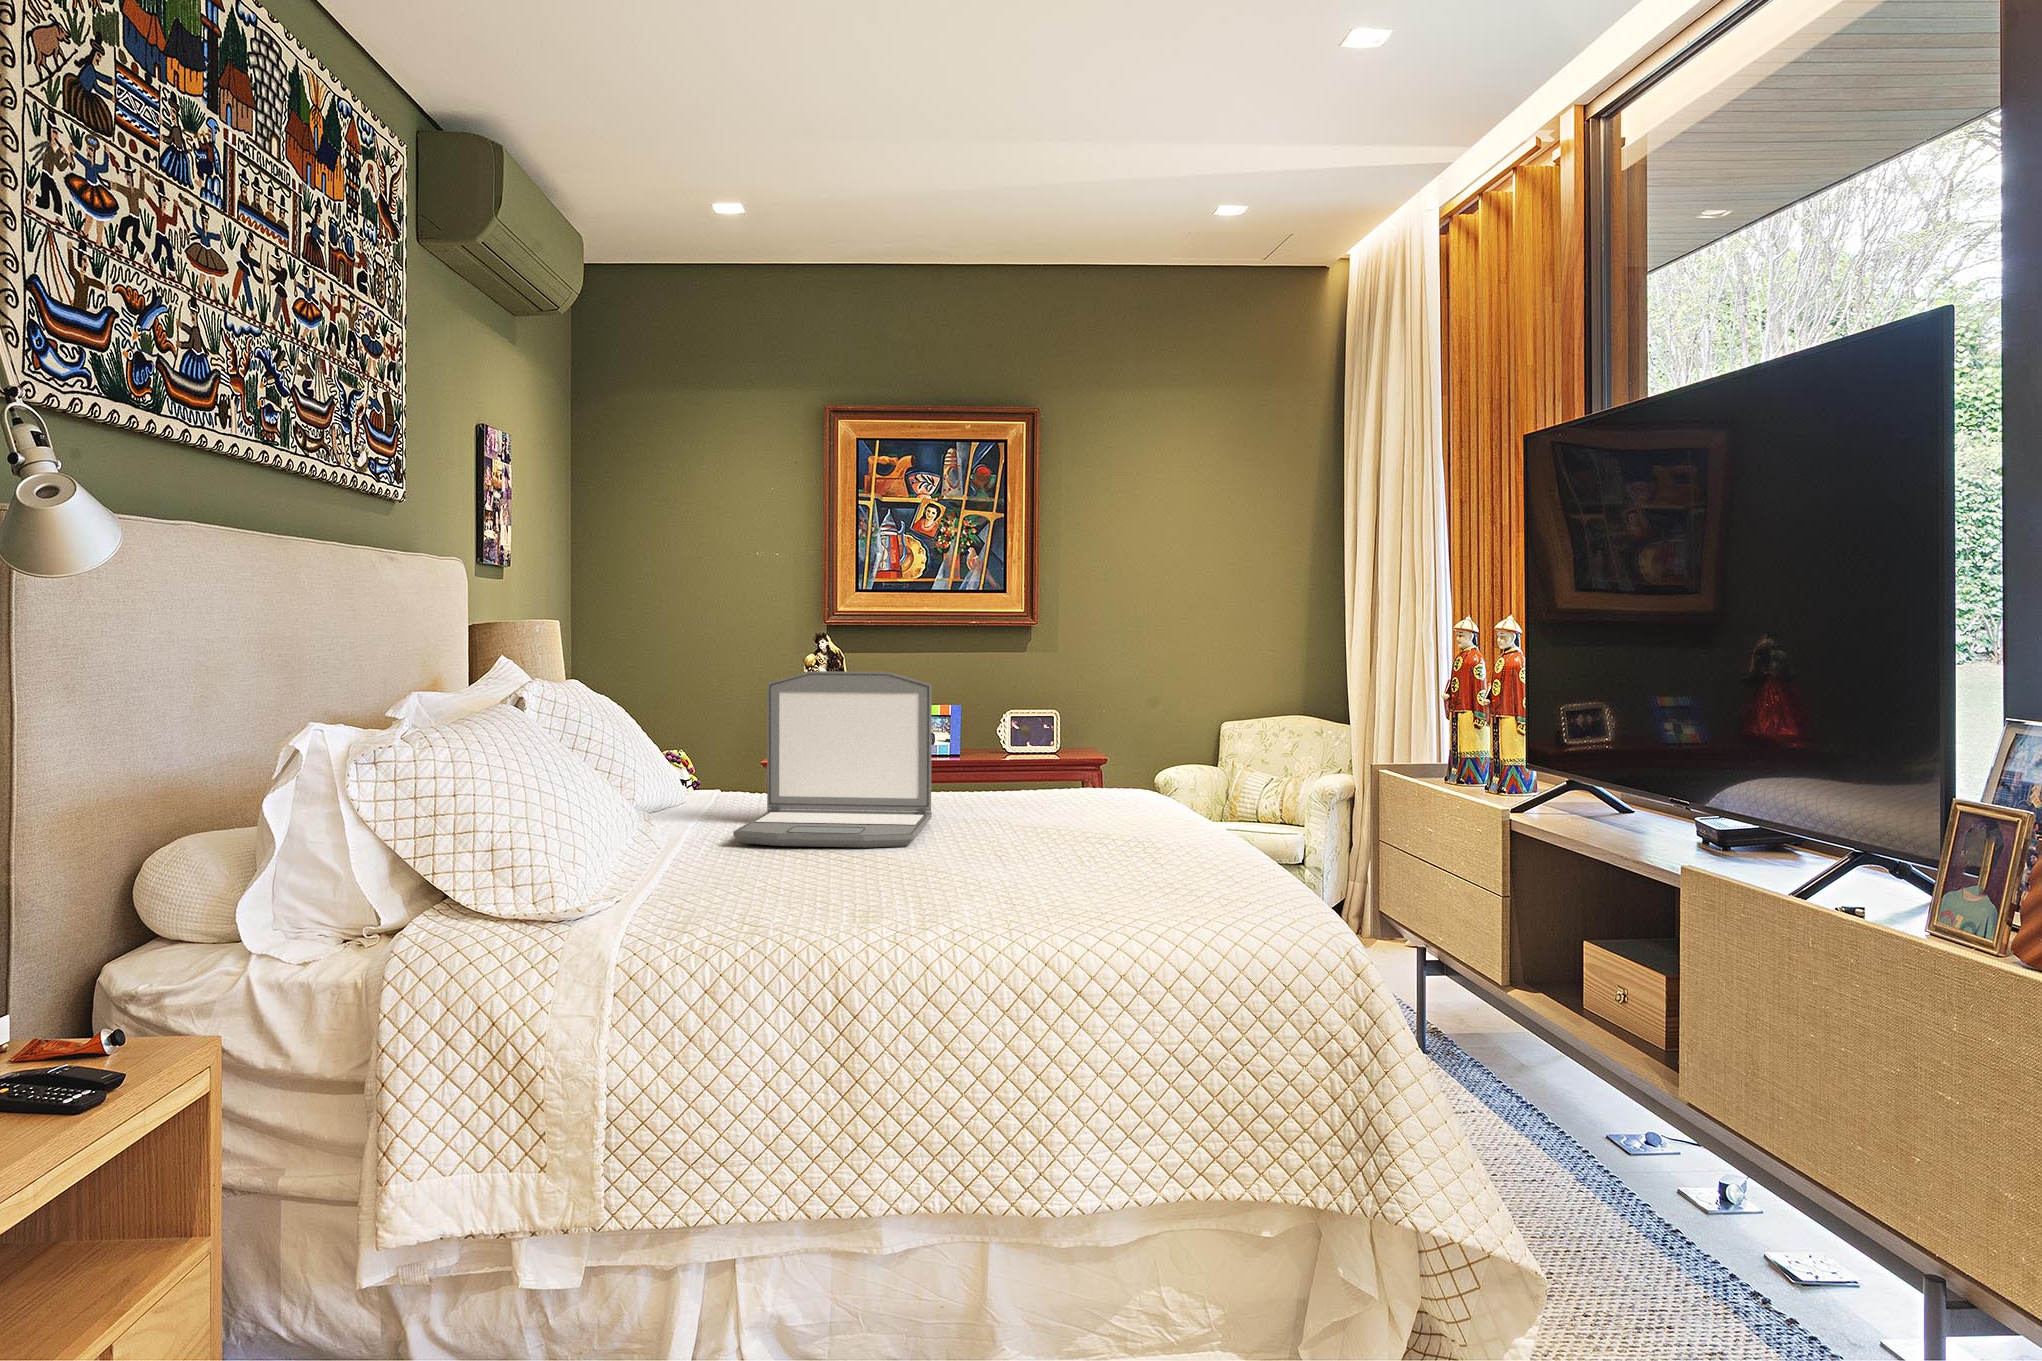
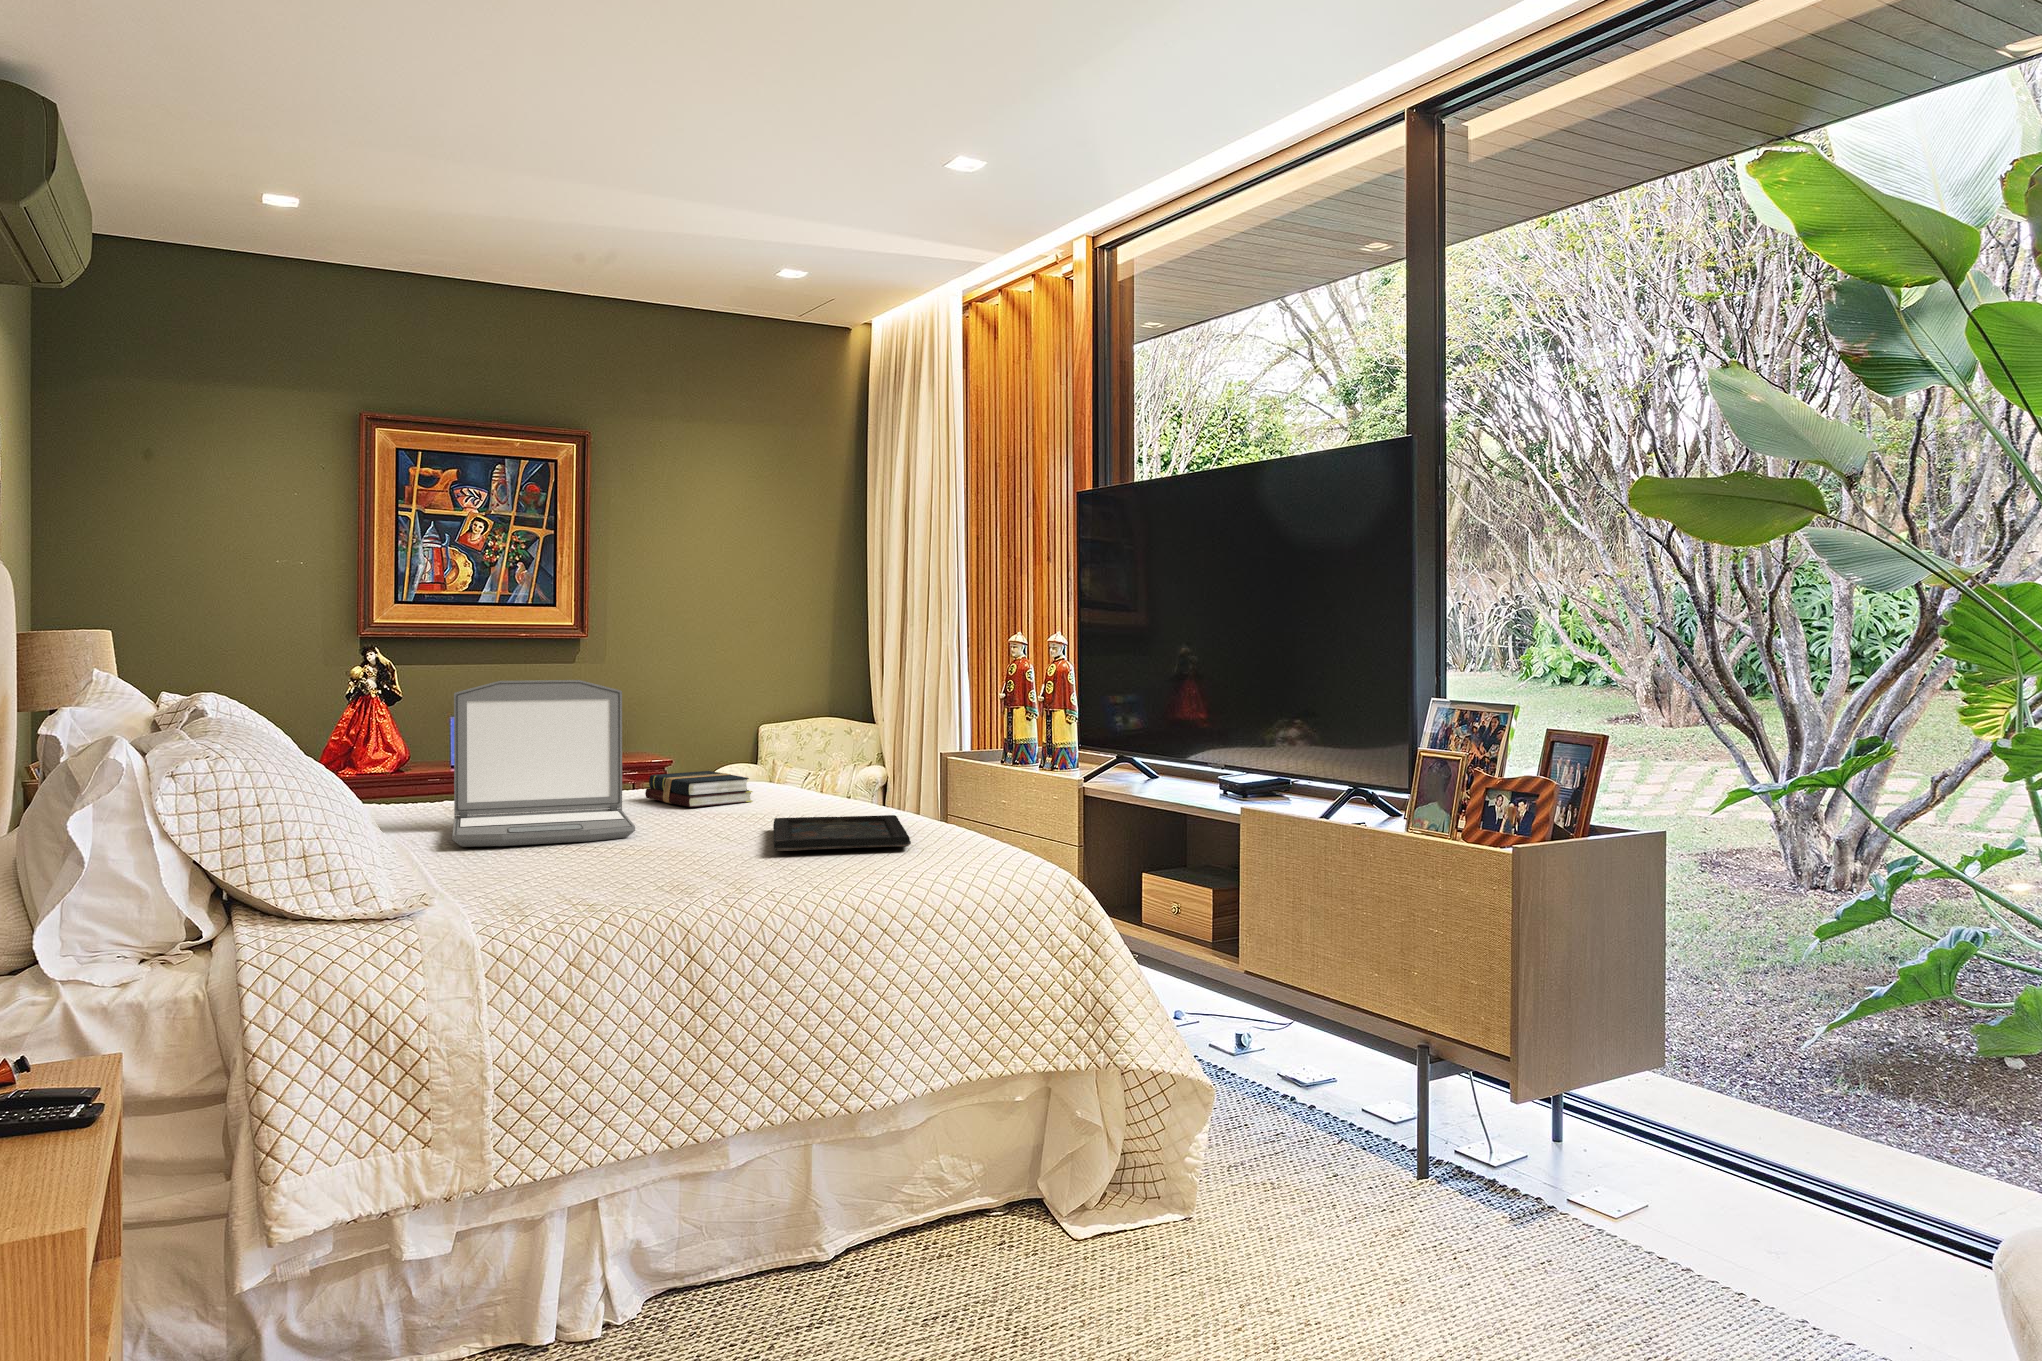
hardback book: none [984,774,1088,815] -> present [645,771,753,807]
tray: none [1017,837,1204,886] -> present [773,815,911,851]

